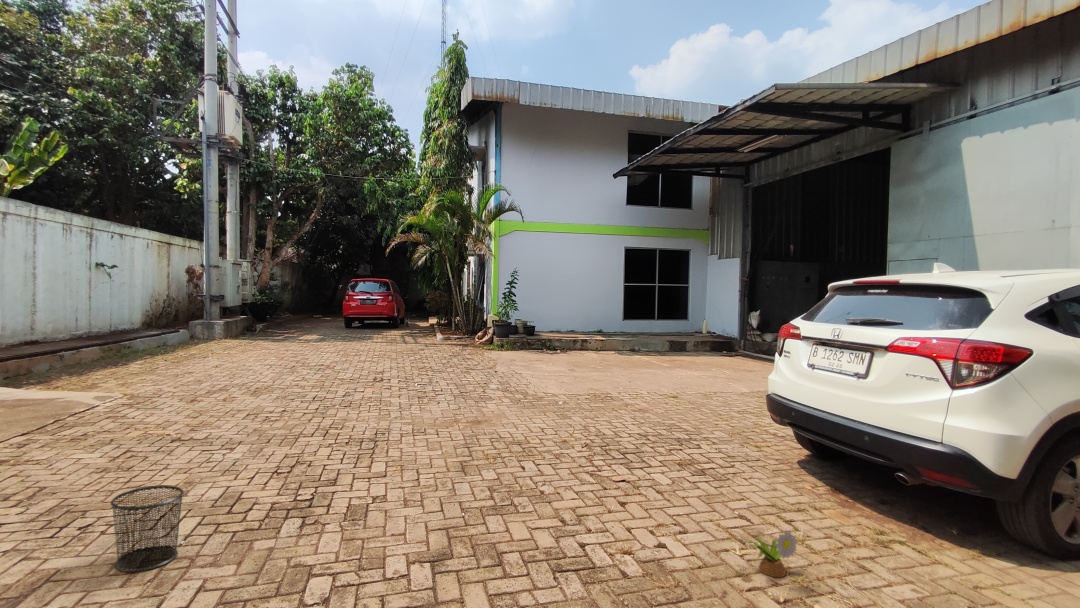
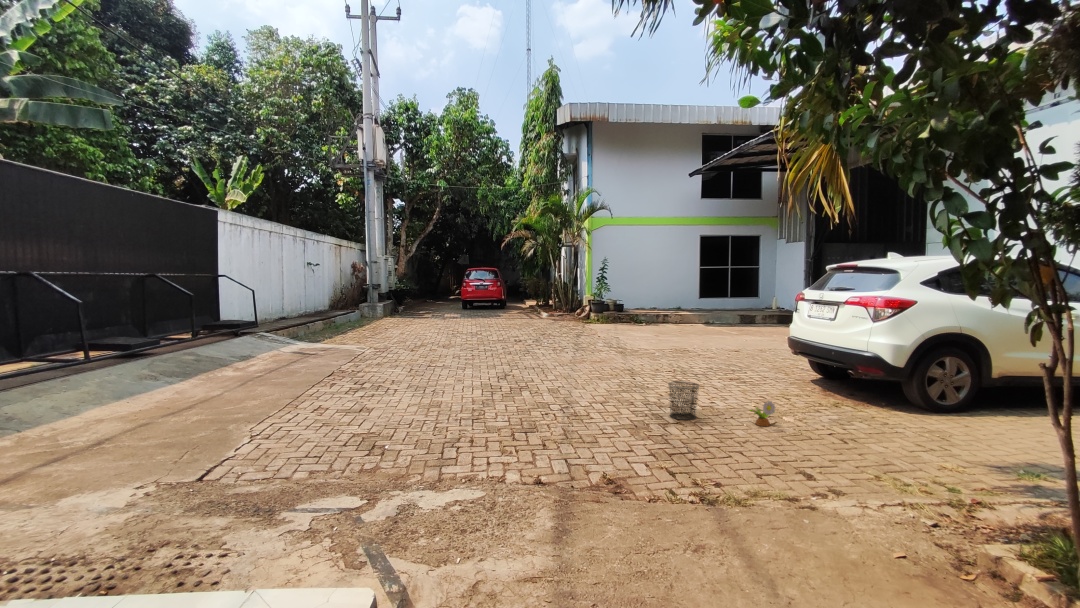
waste bin: present [111,485,184,572] -> present [669,381,699,420]

